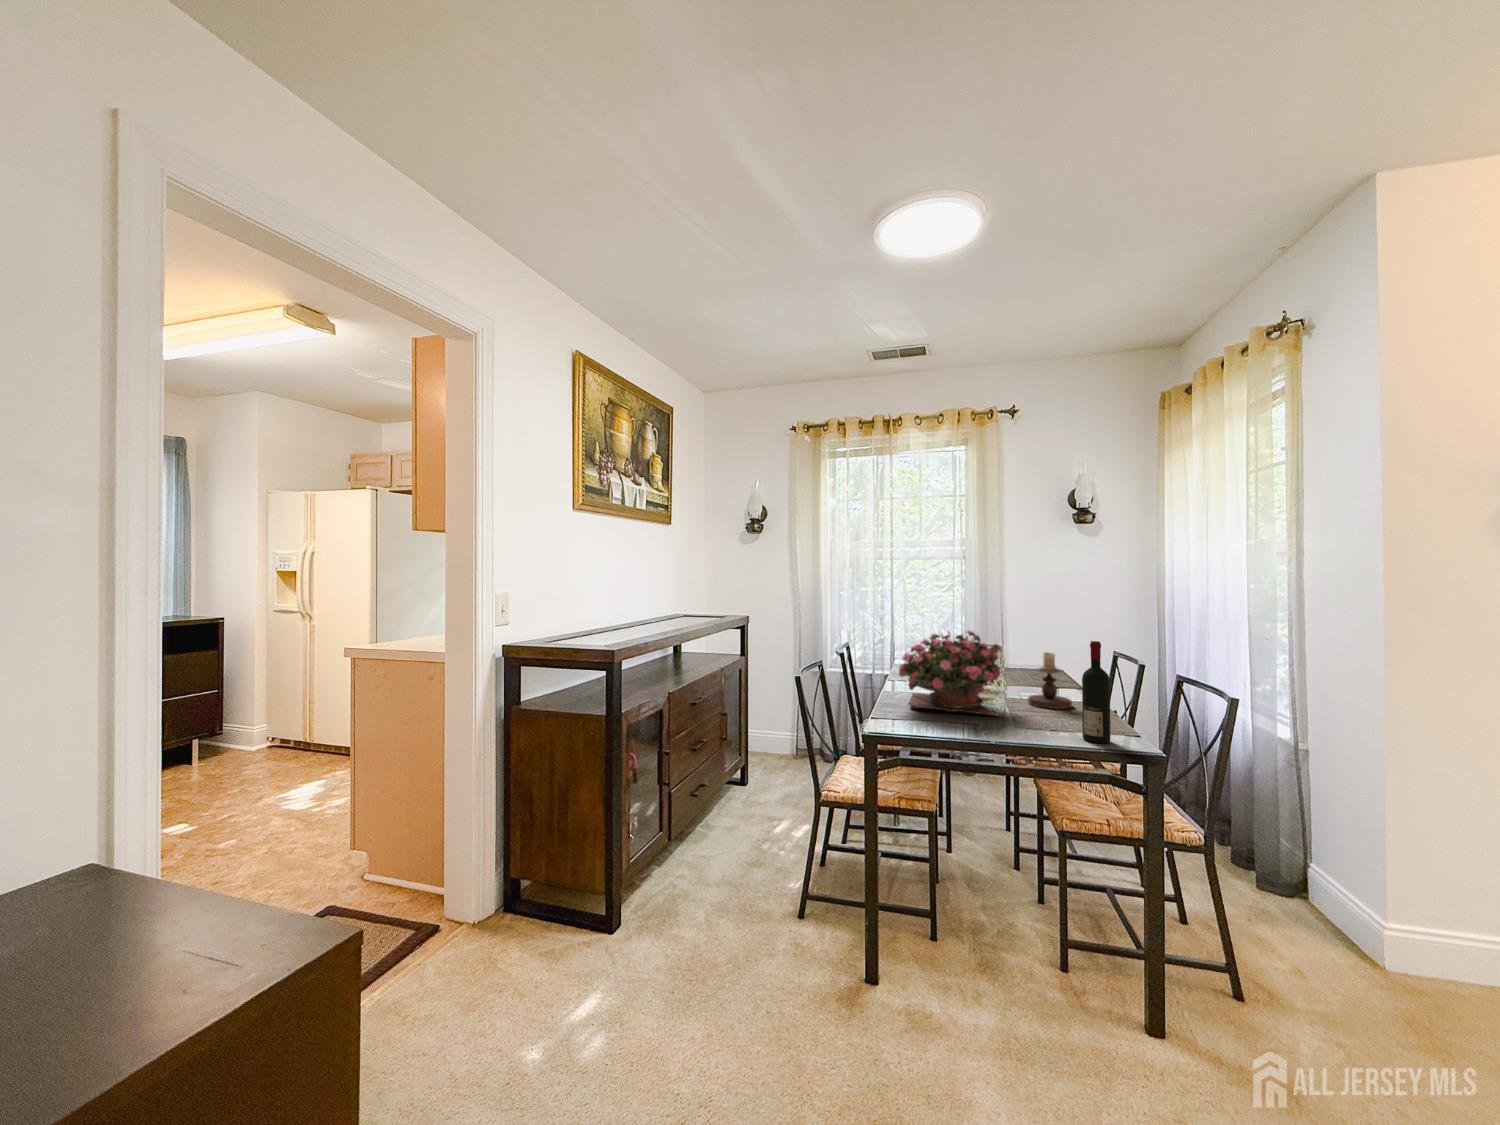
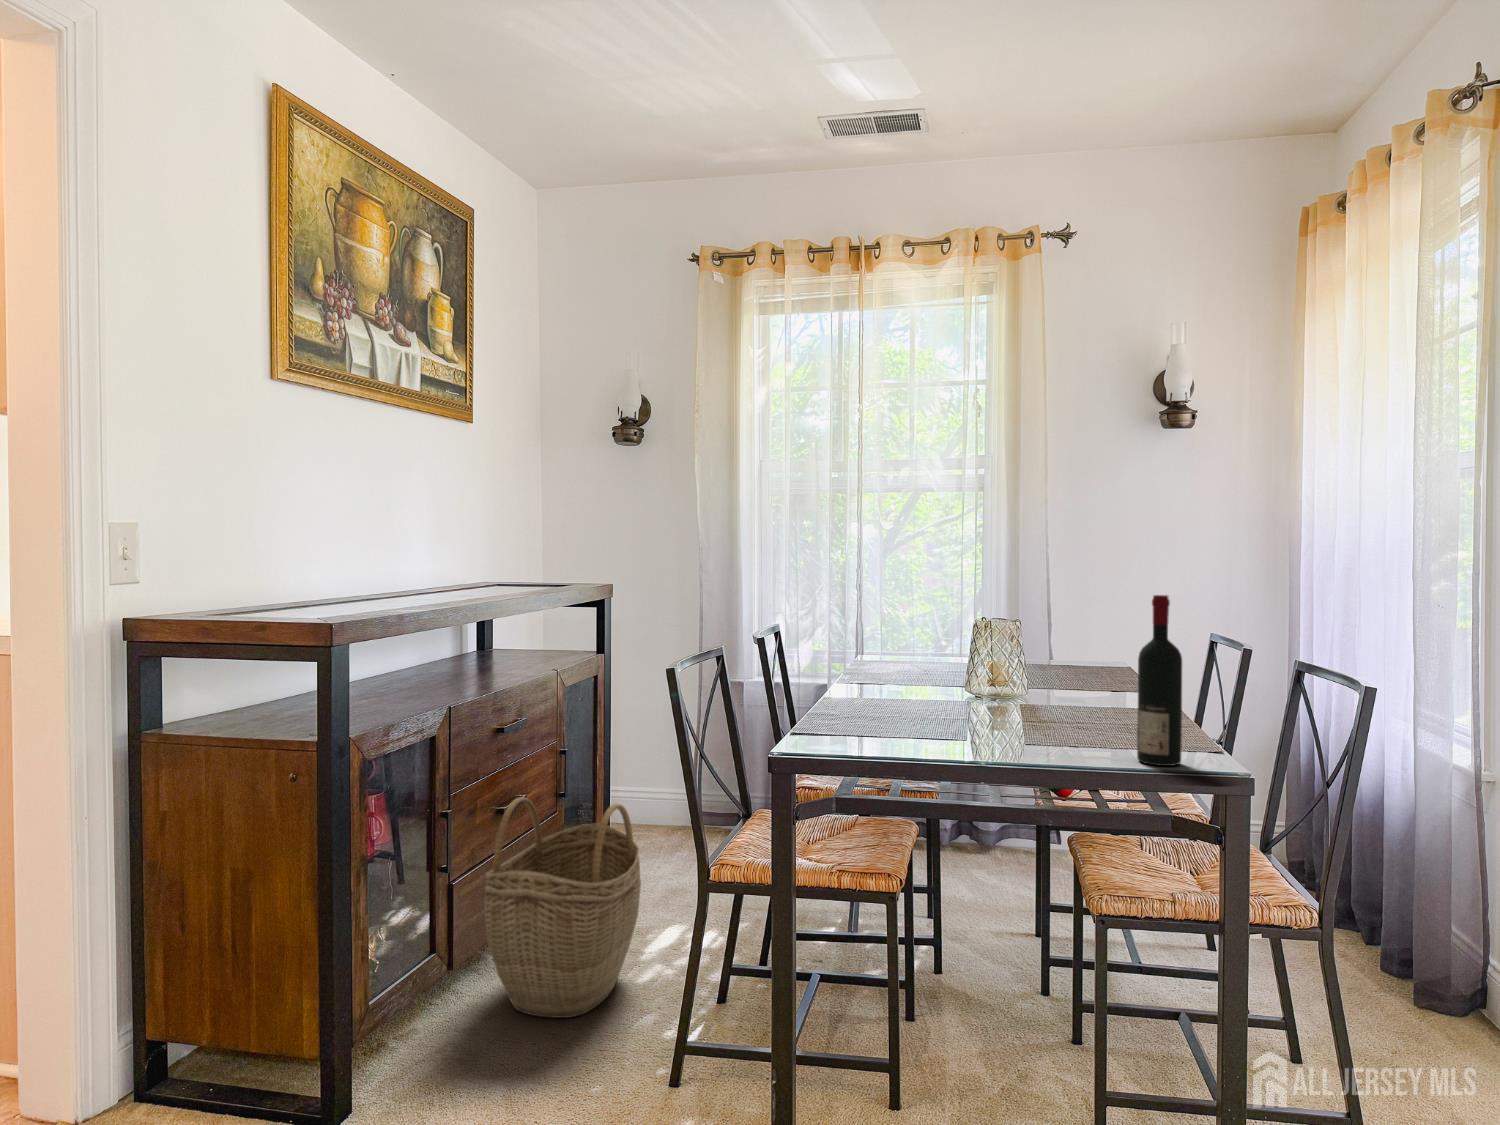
potted flower: present [899,631,1003,716] -> none [842,588,1021,731]
candlestick: present [1028,652,1072,709] -> none [1063,627,1132,721]
woven basket: none [690,743,775,872] -> present [484,797,641,1018]

